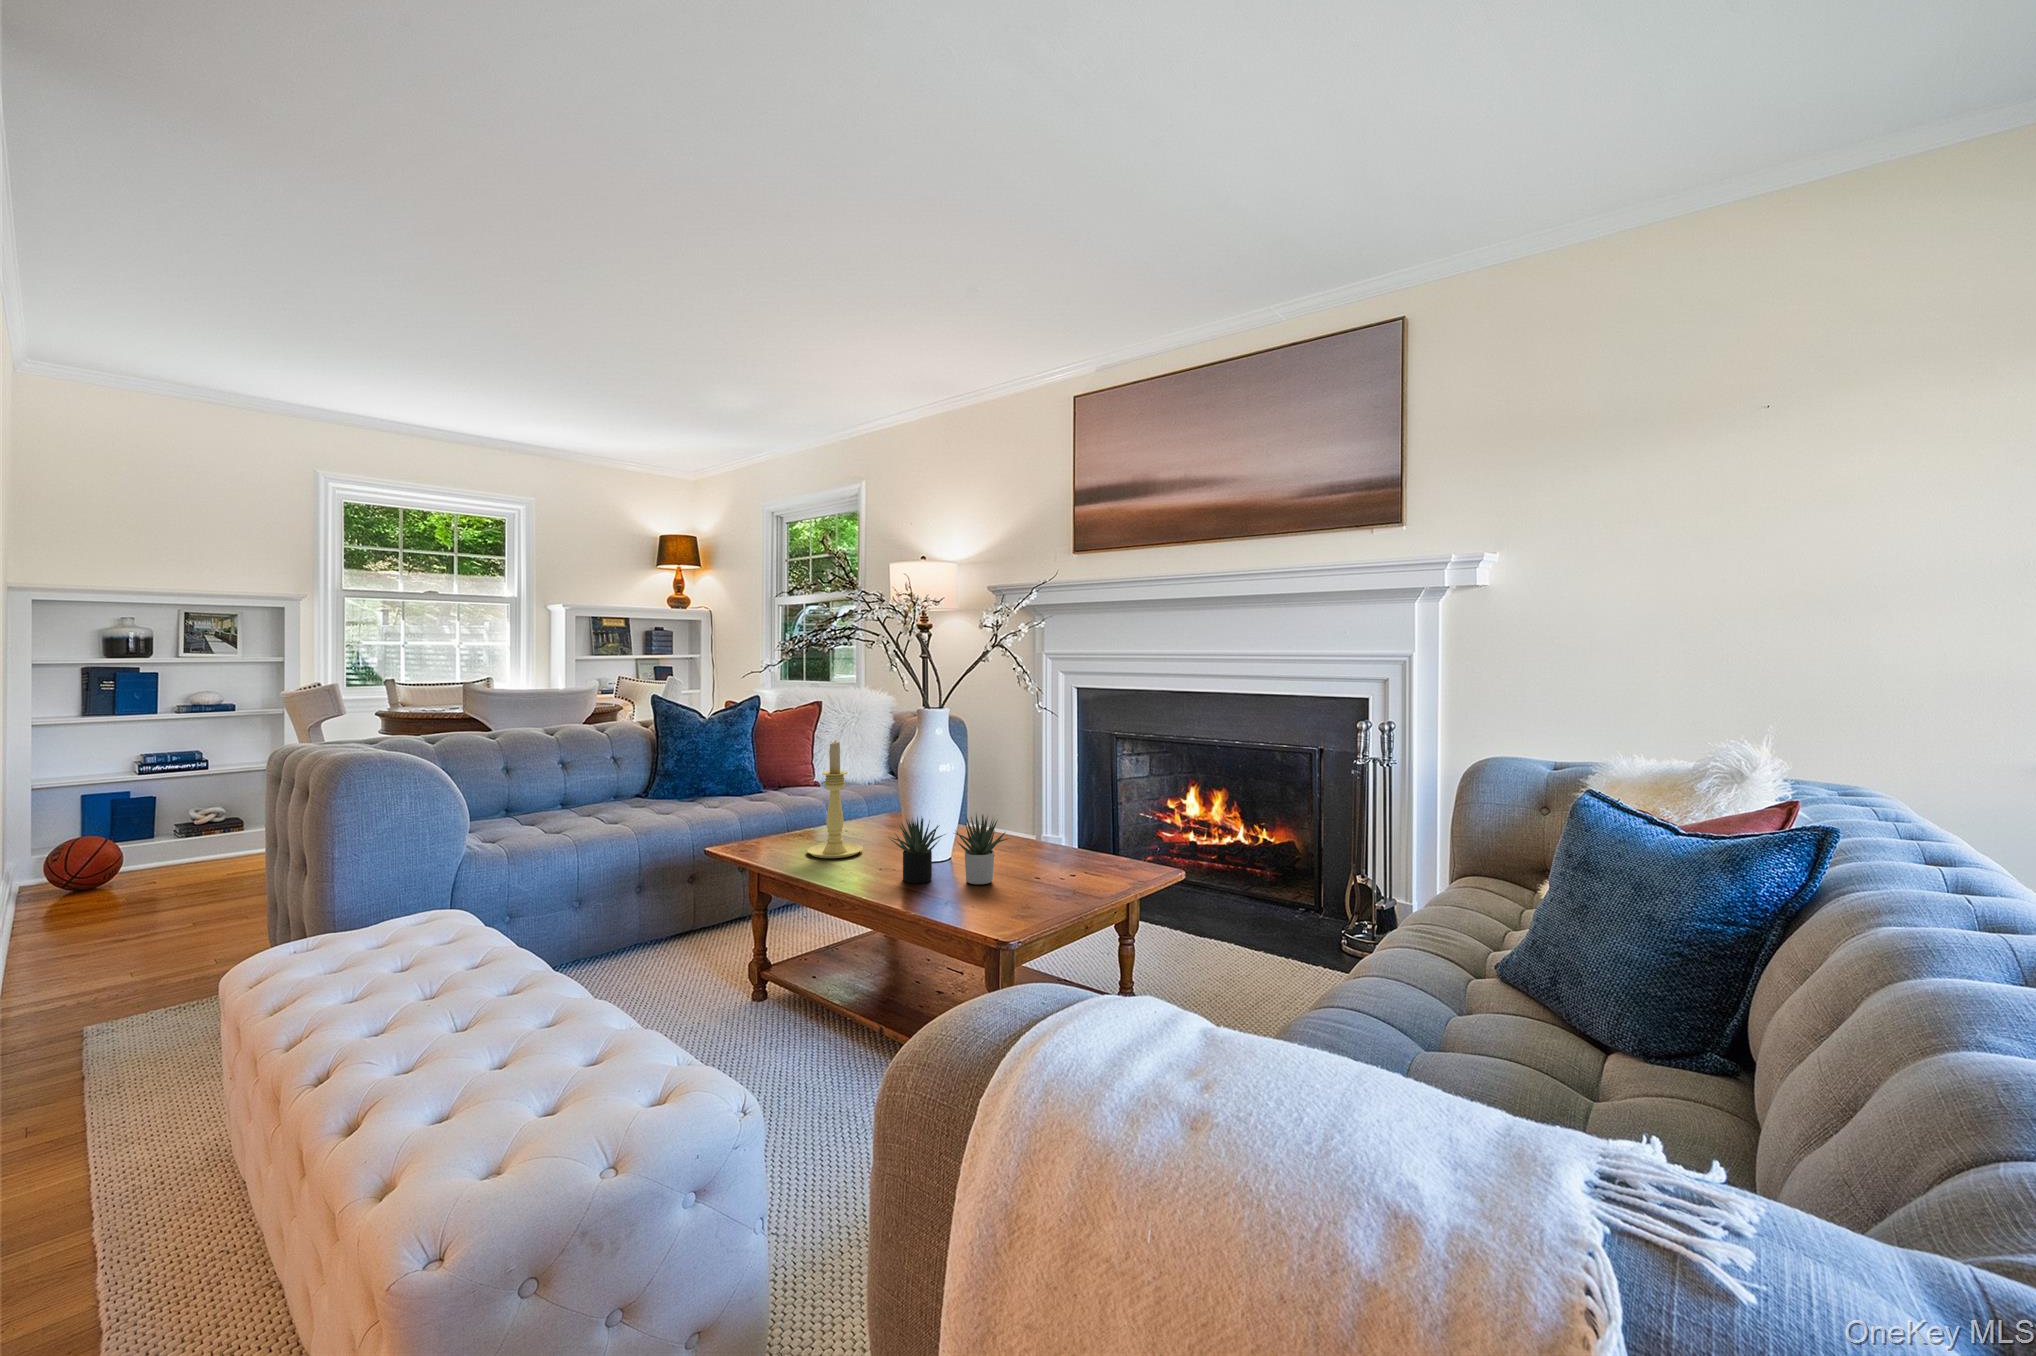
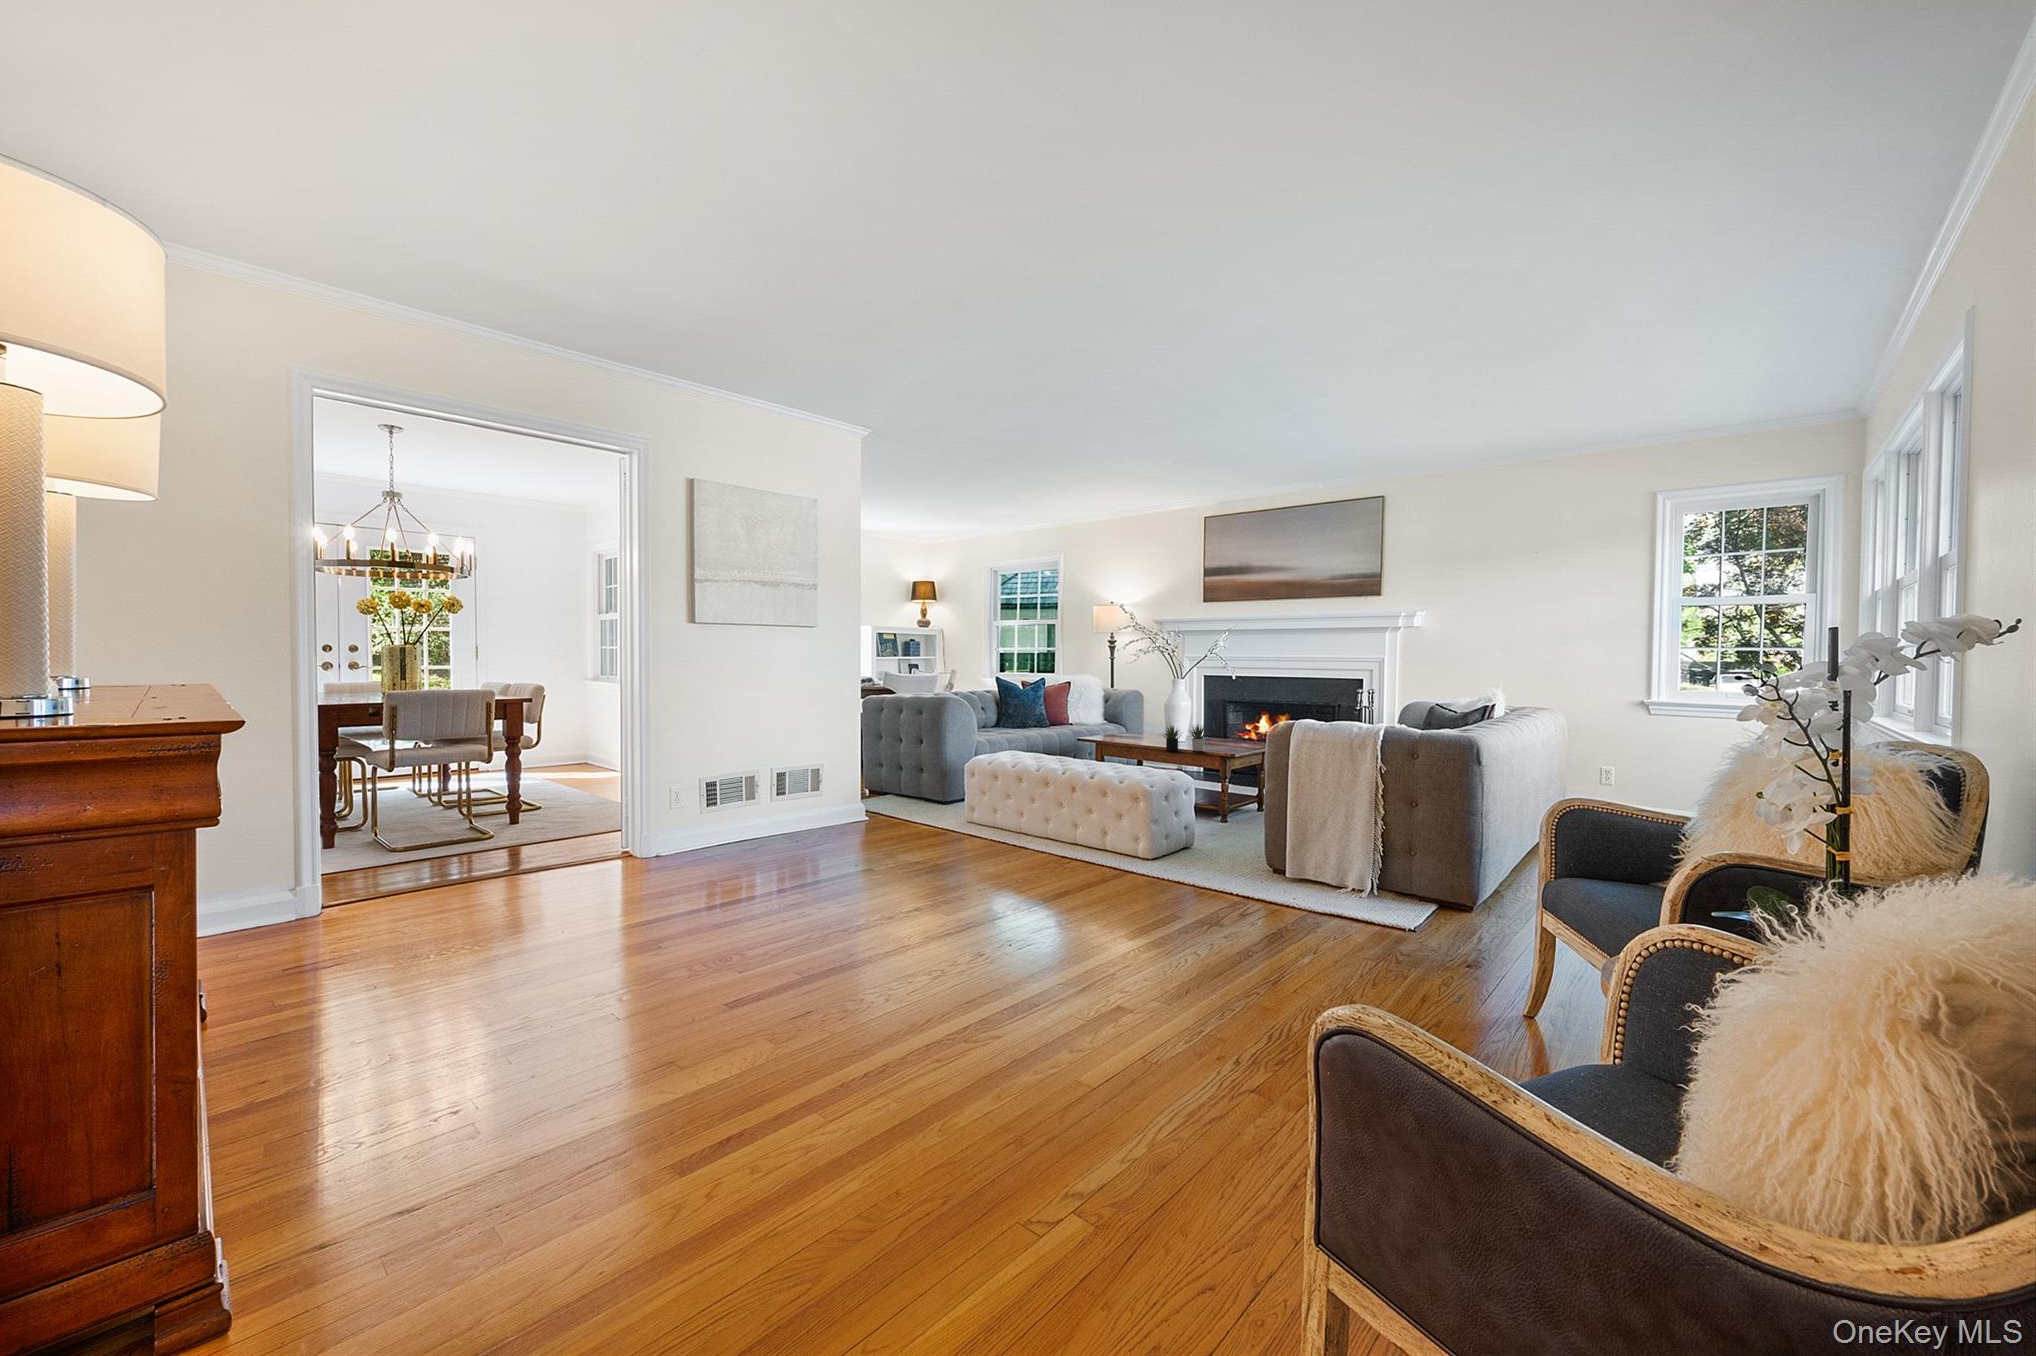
candle holder: present [807,741,863,858] -> none [1114,695,1137,745]

